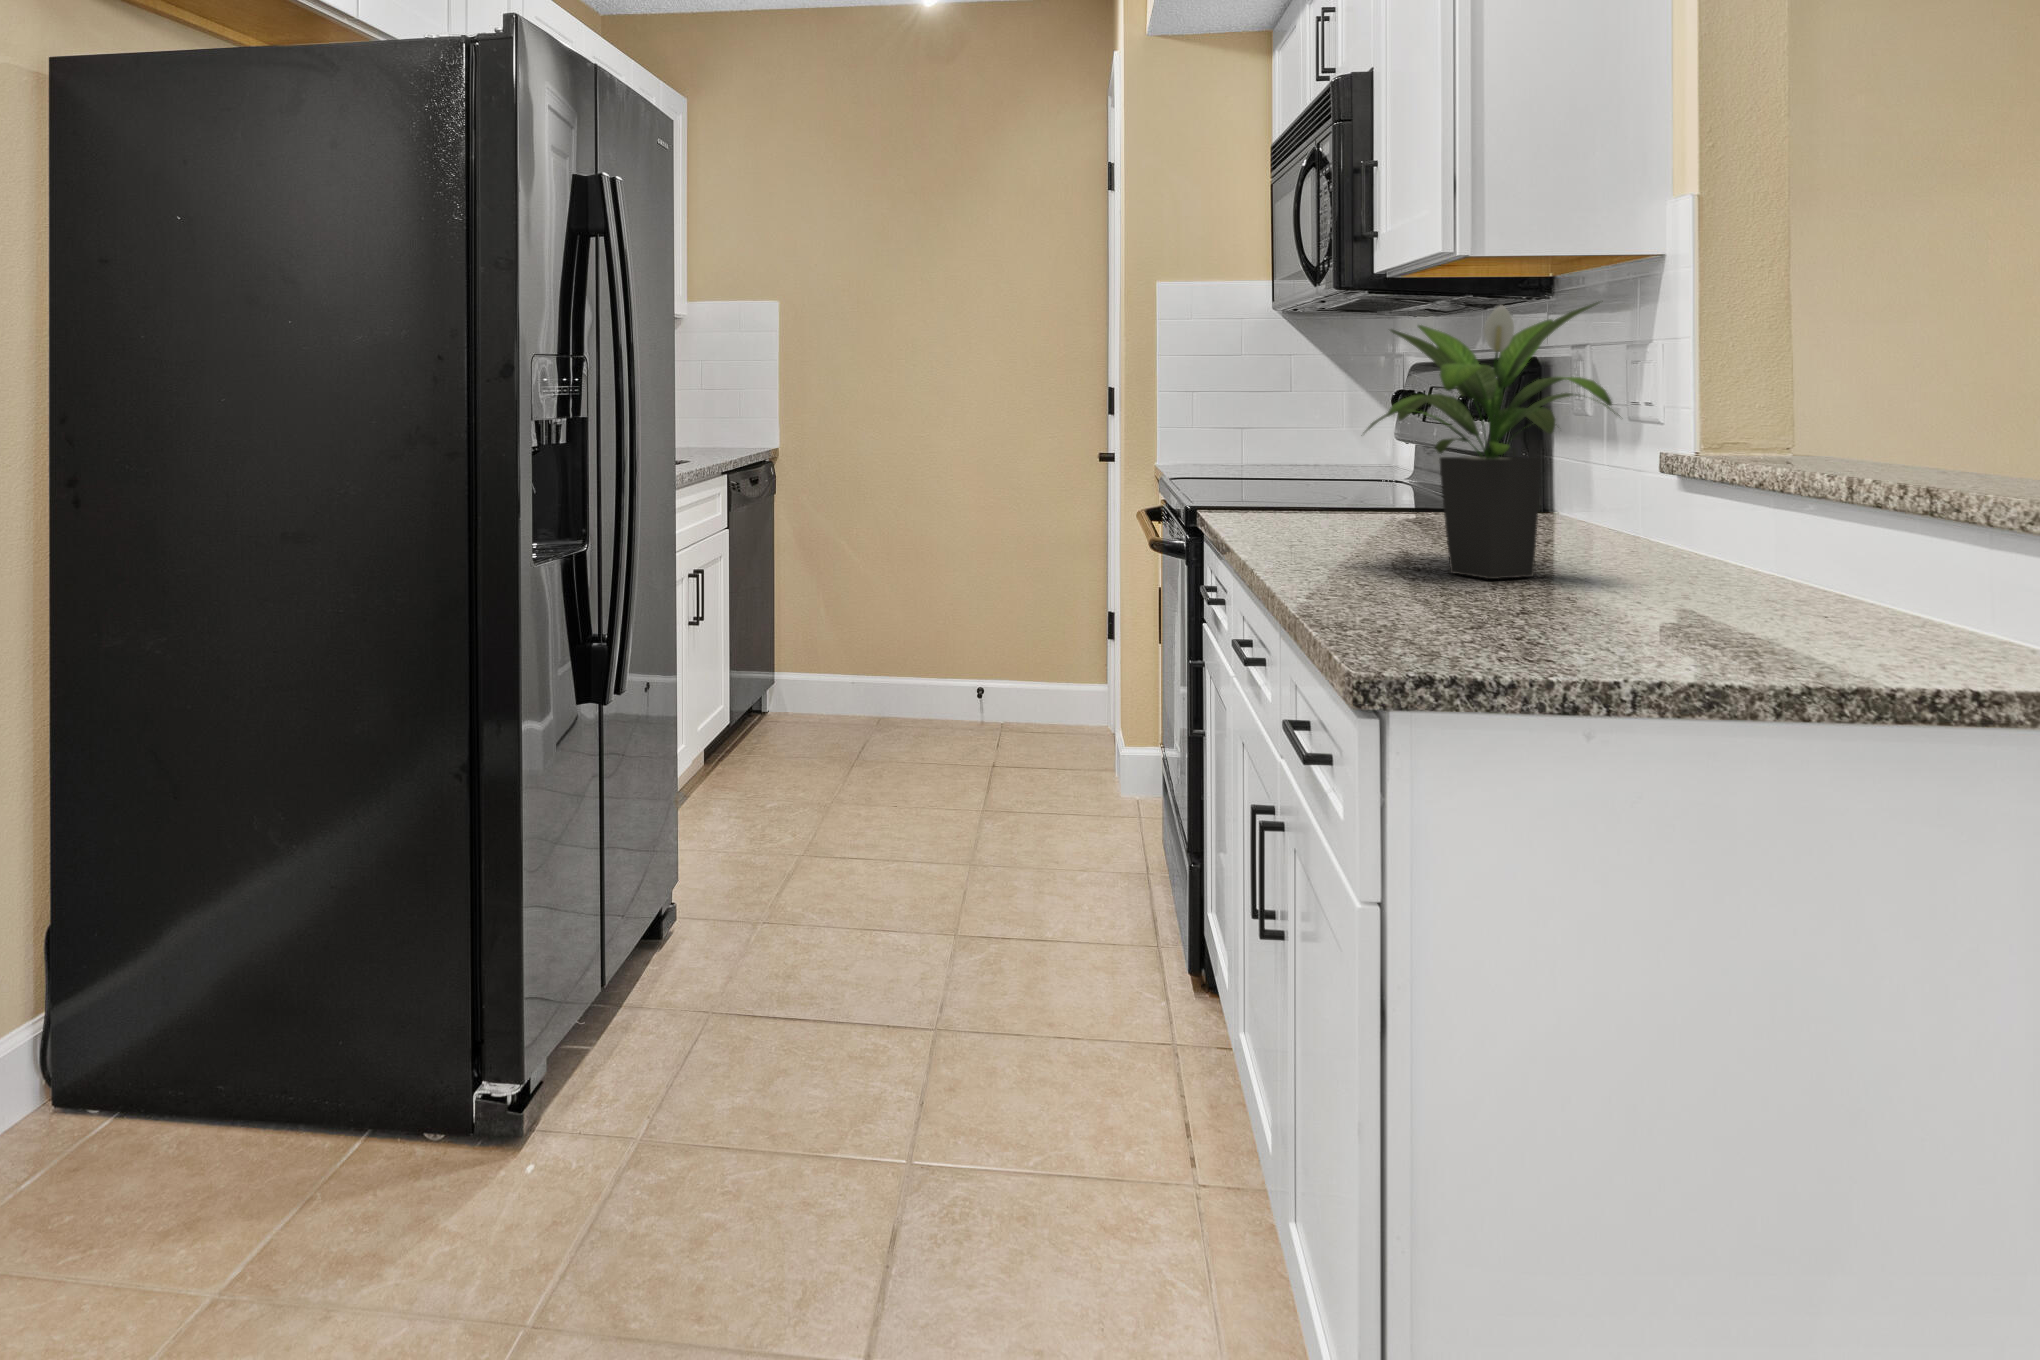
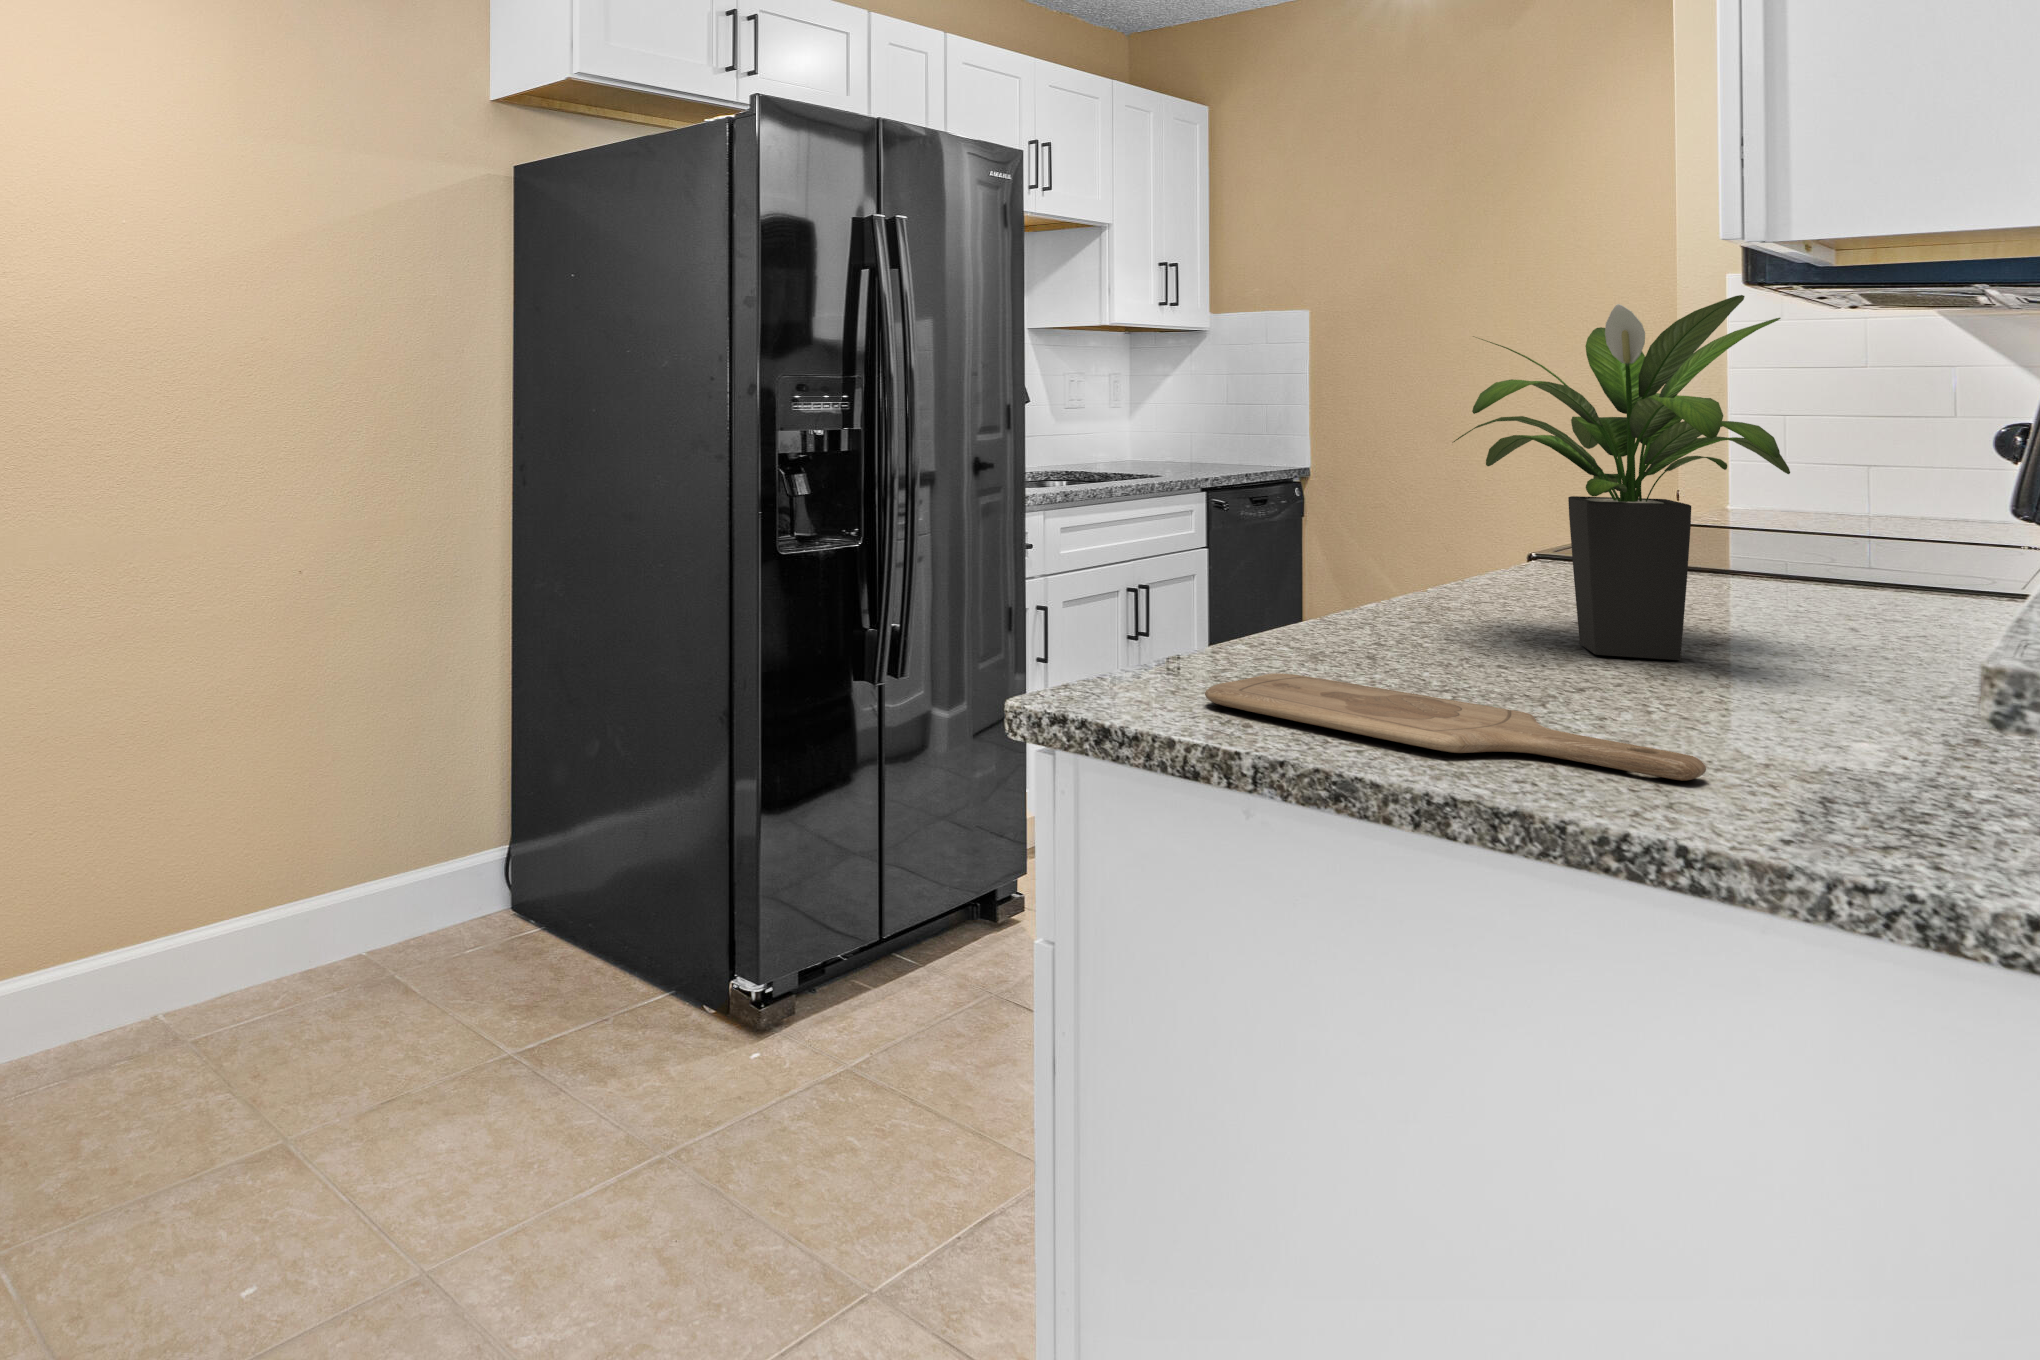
cutting board: none [1438,618,1844,657] -> present [1205,673,1706,781]

